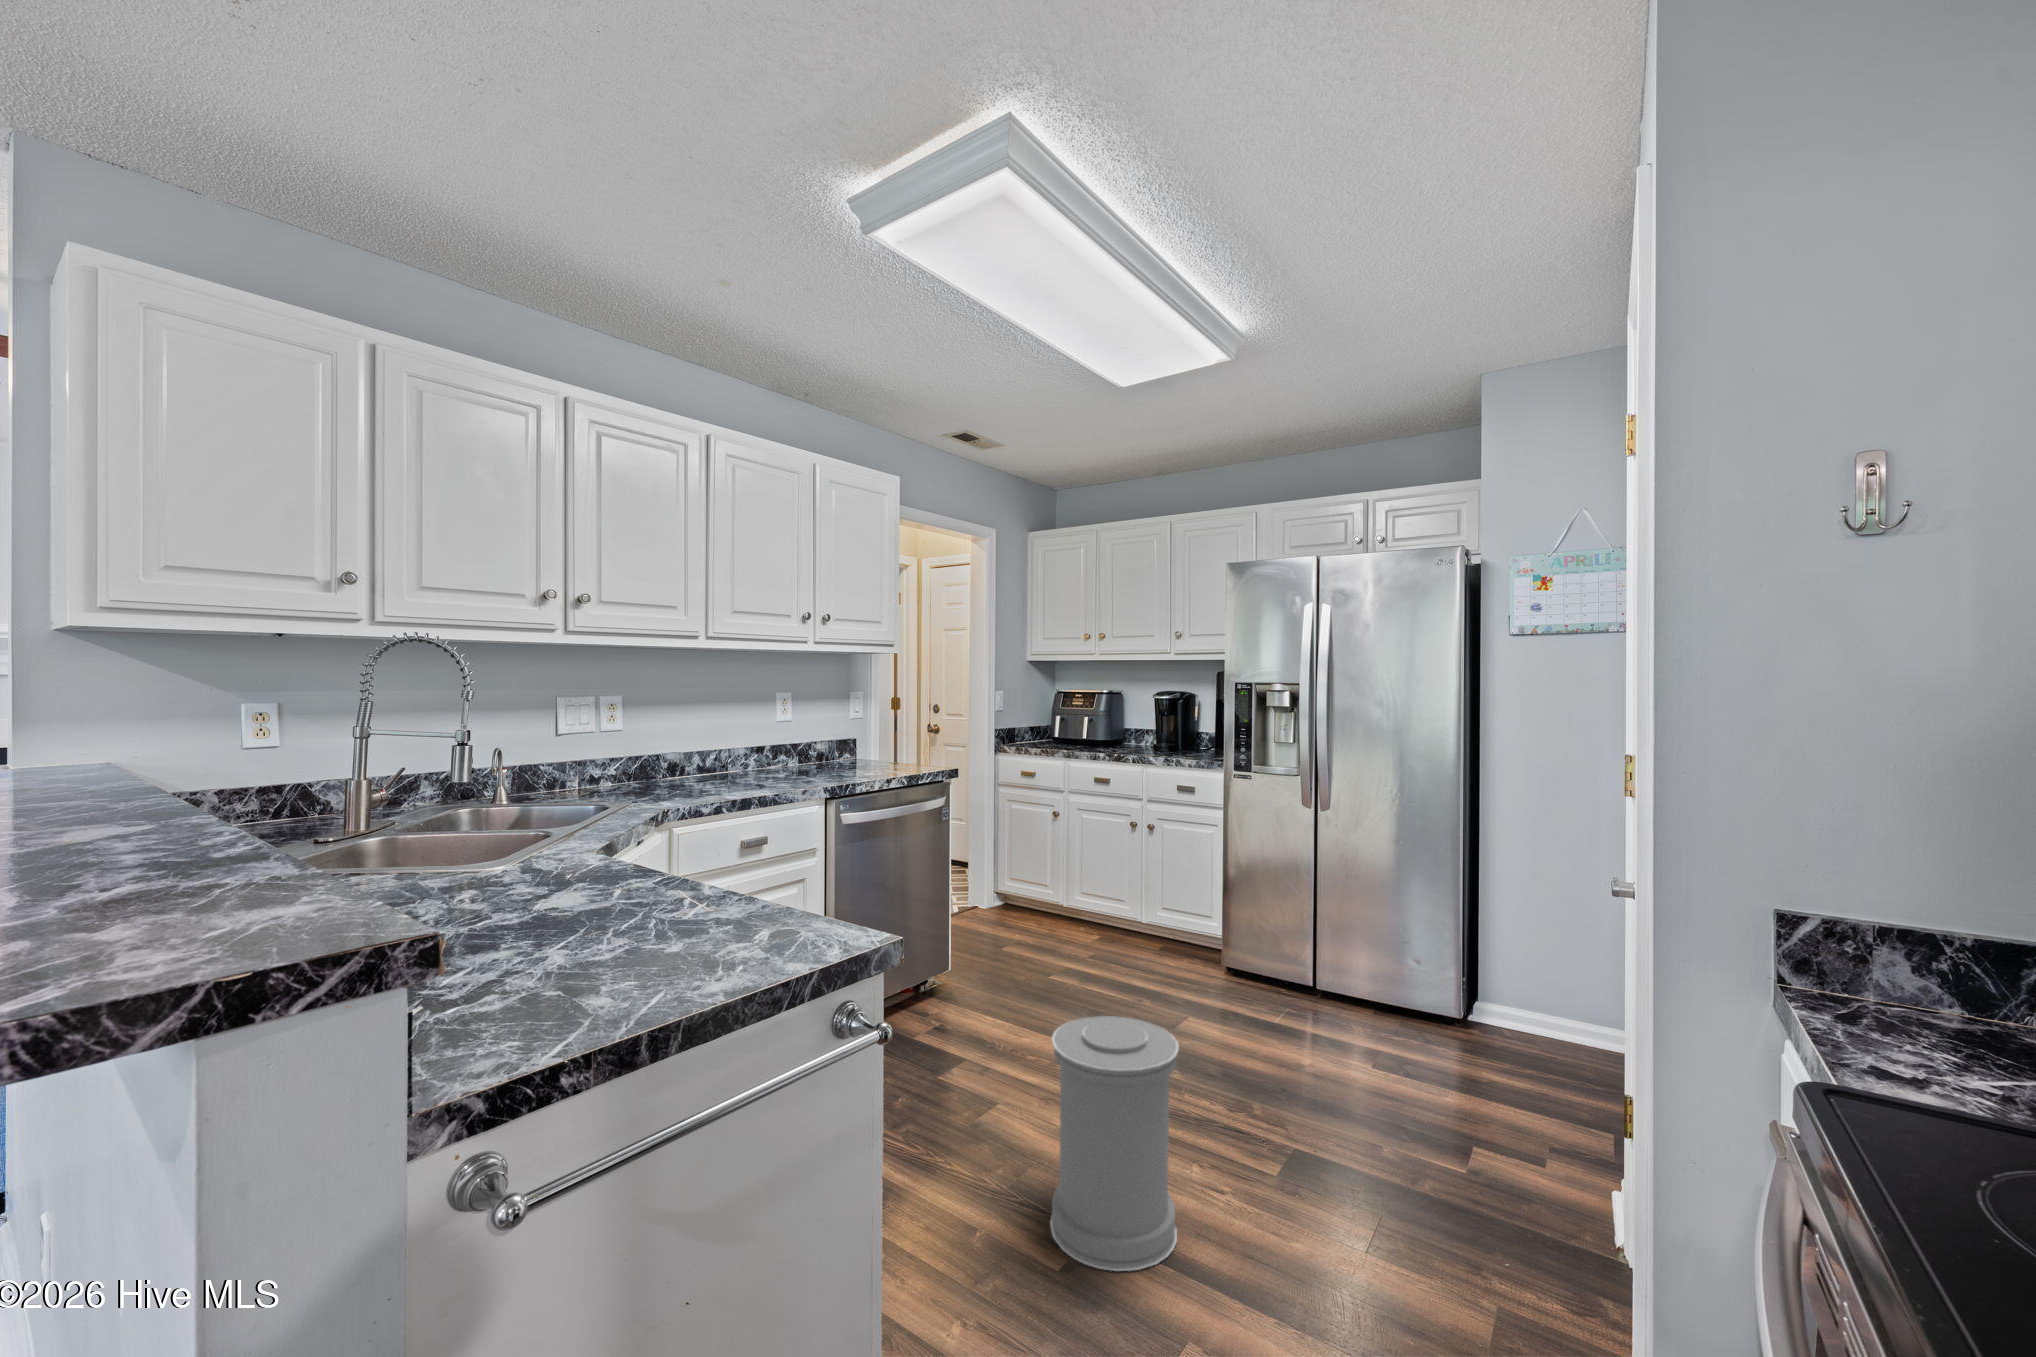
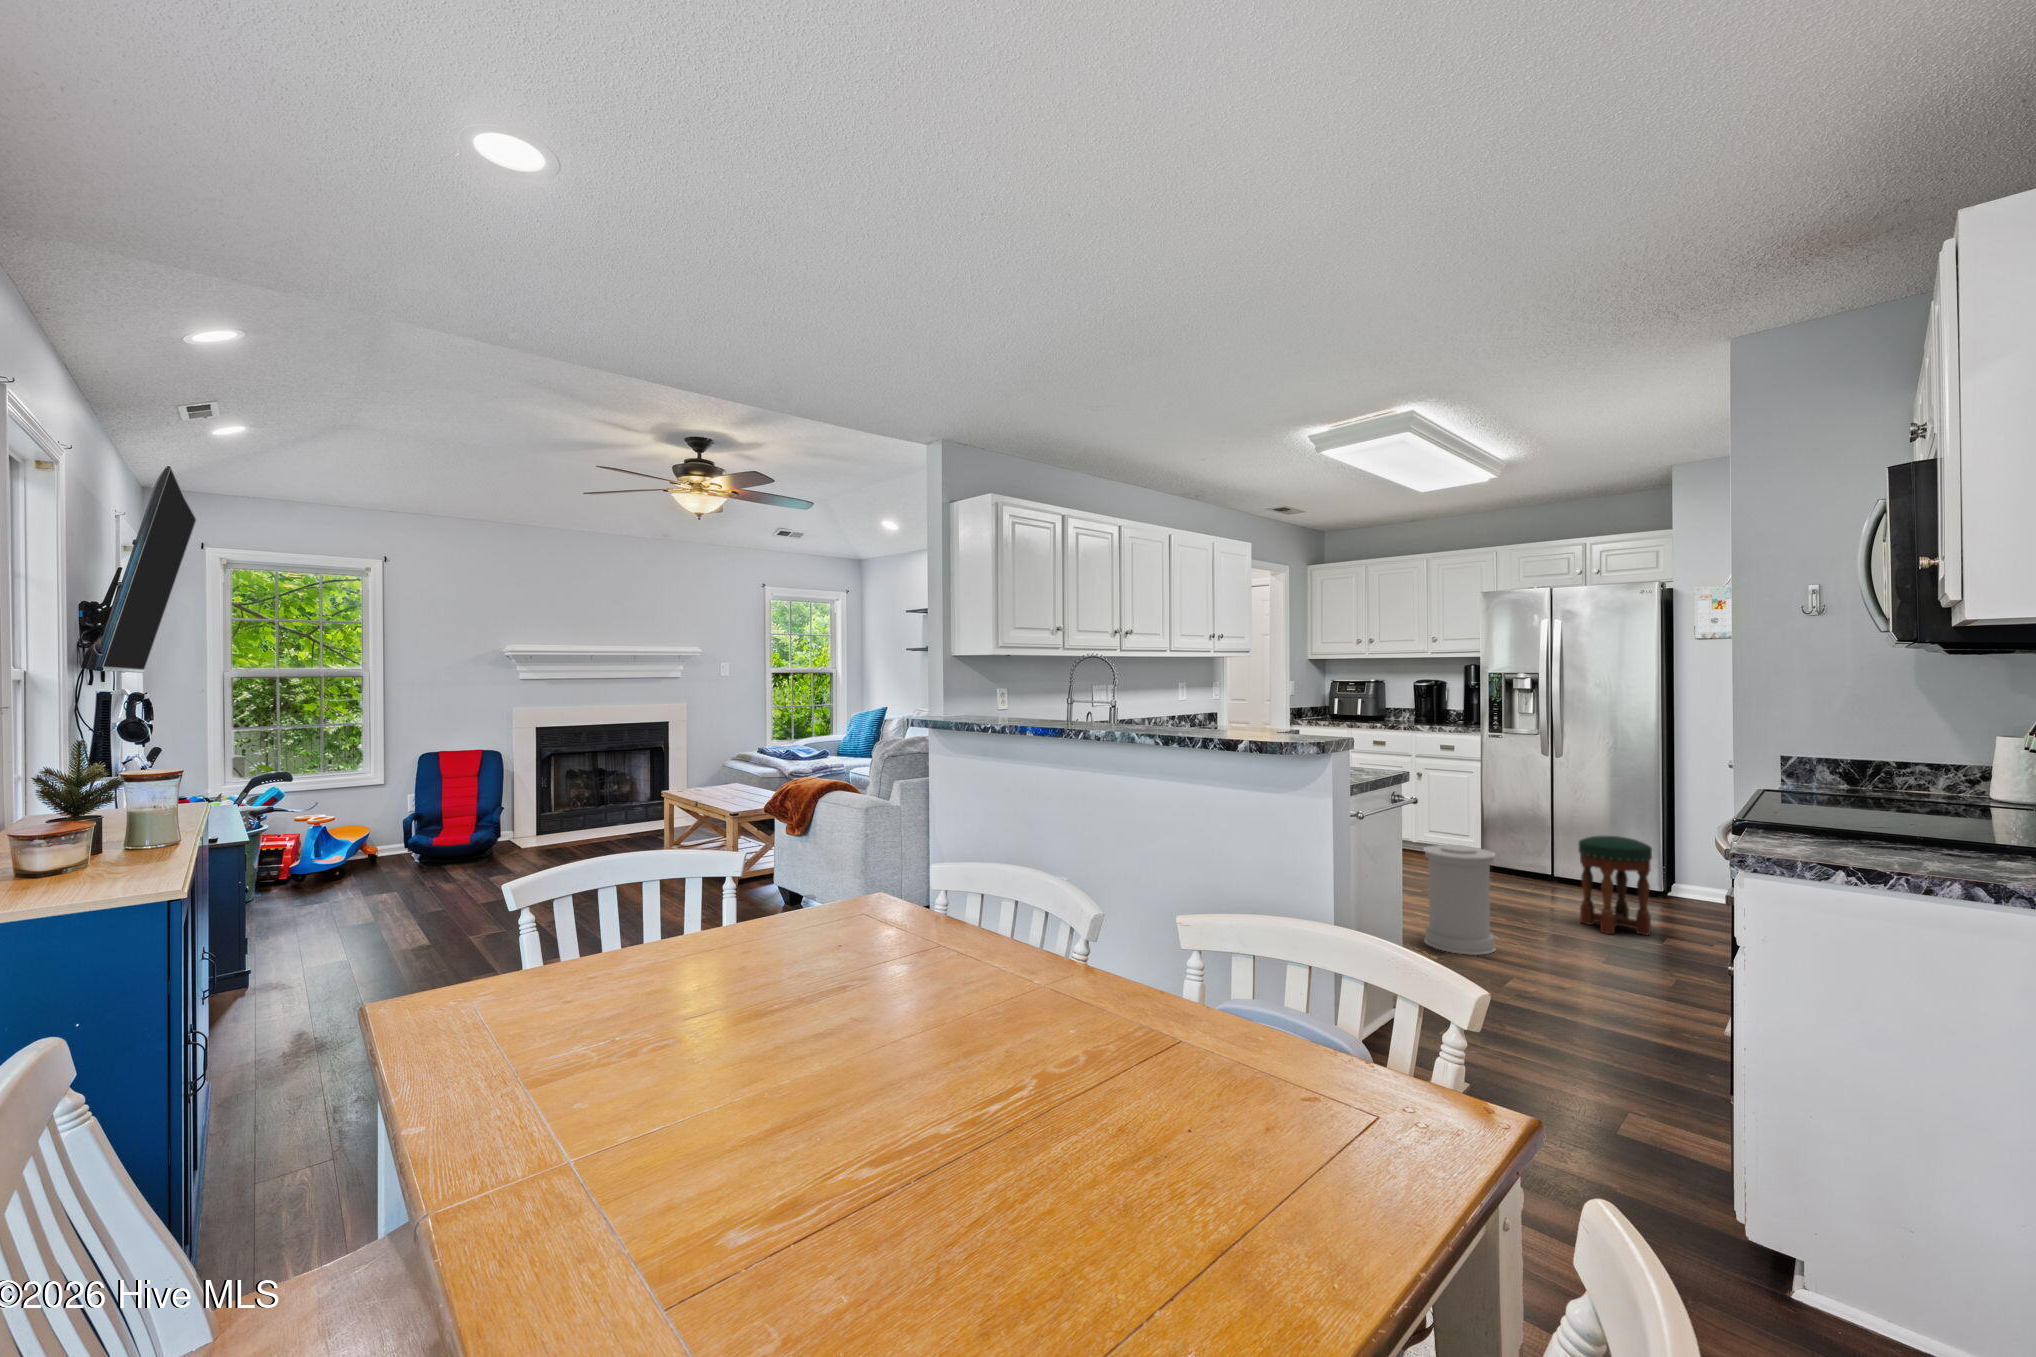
stool: none [1341,967,1458,1158] -> present [1579,836,1652,935]

